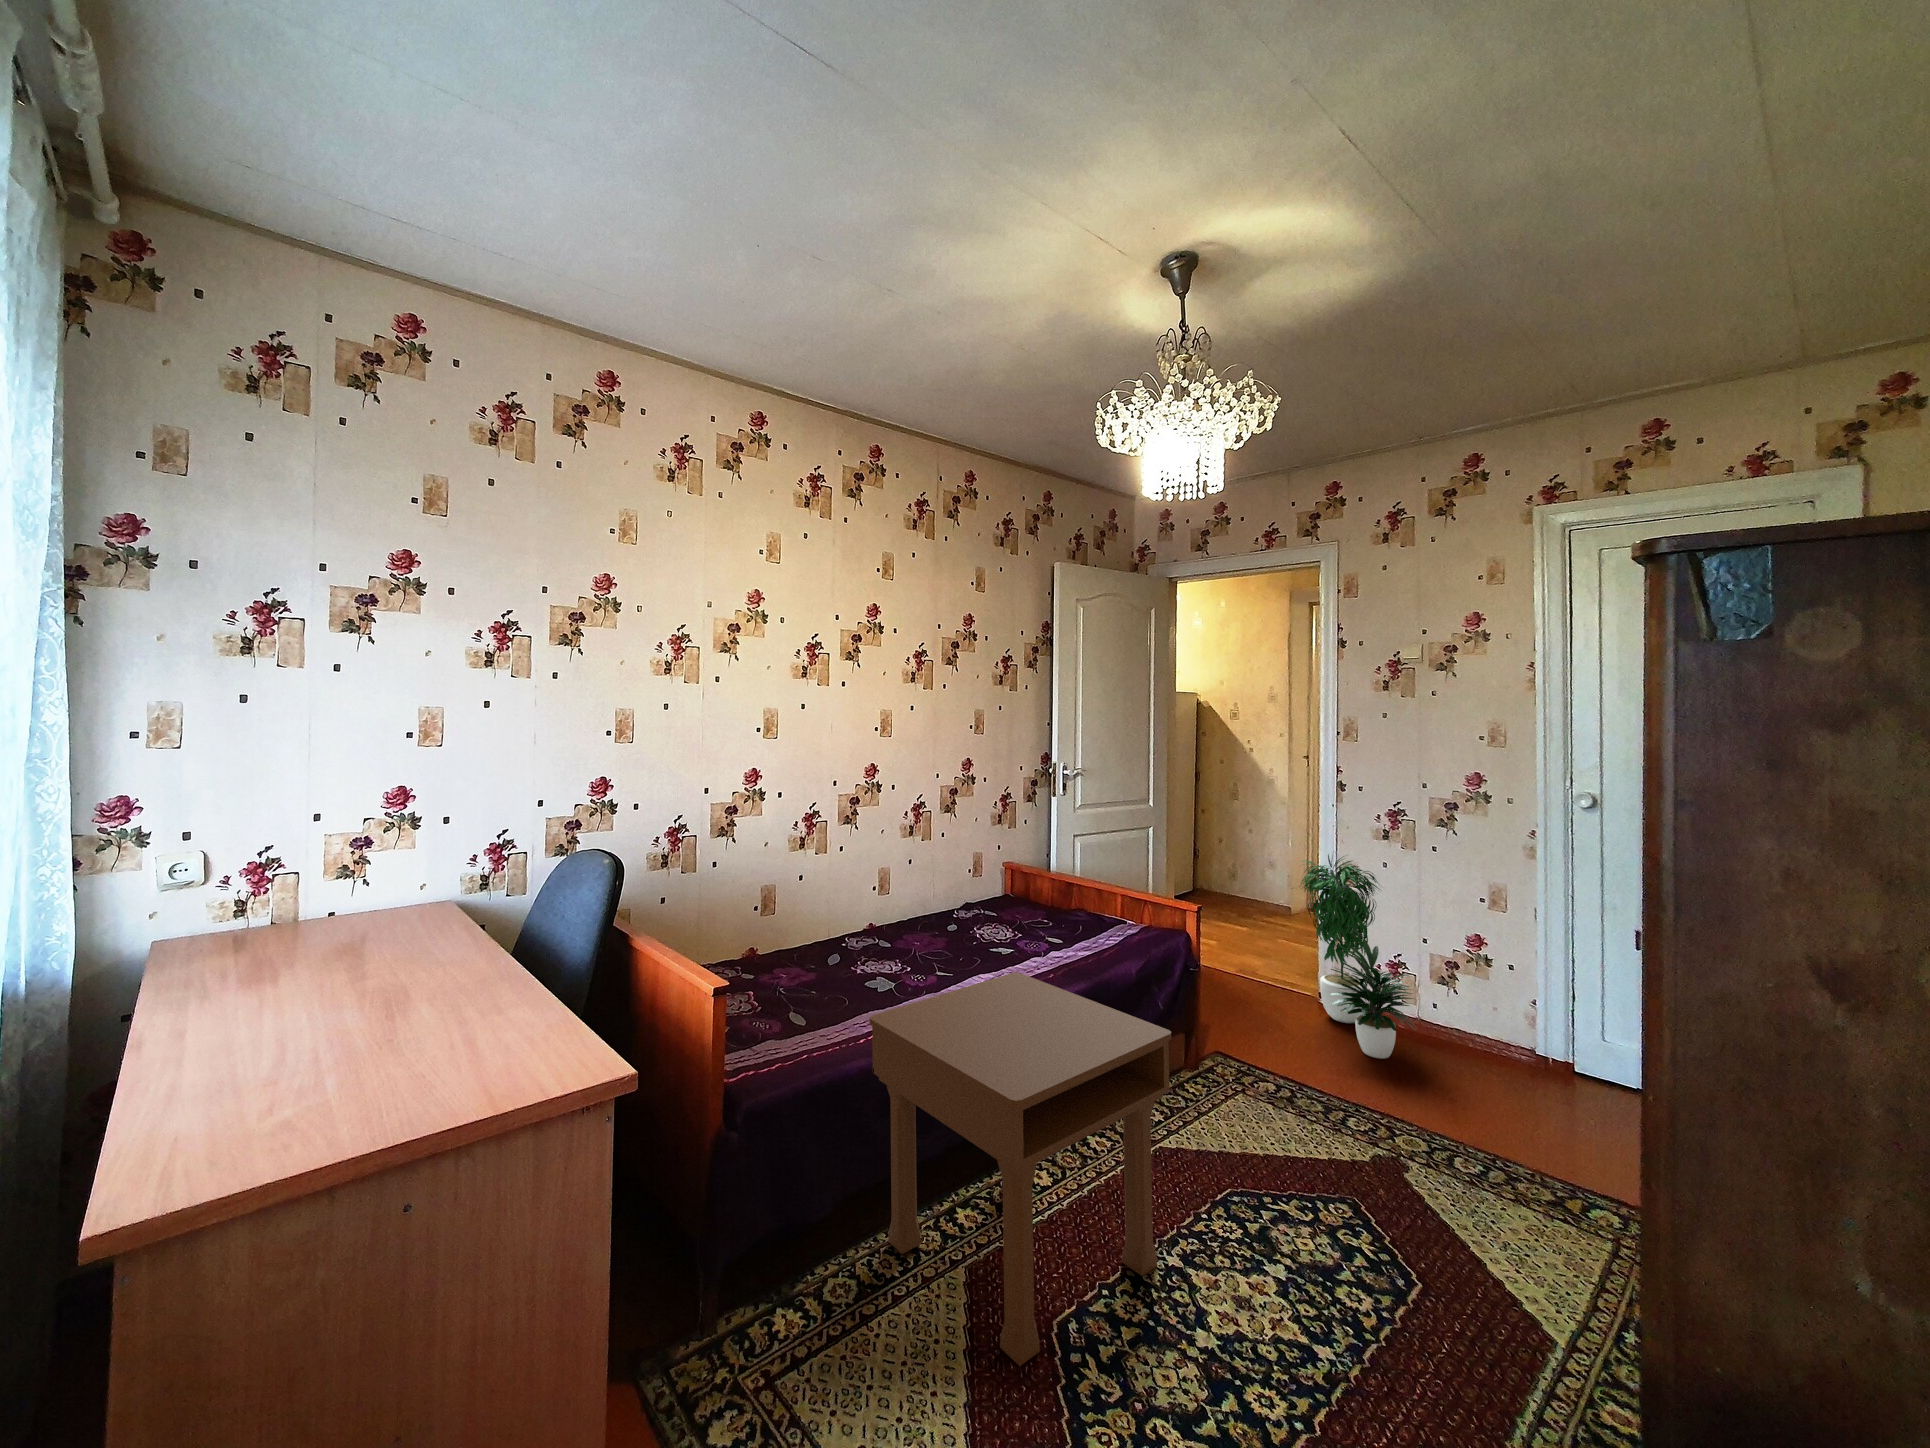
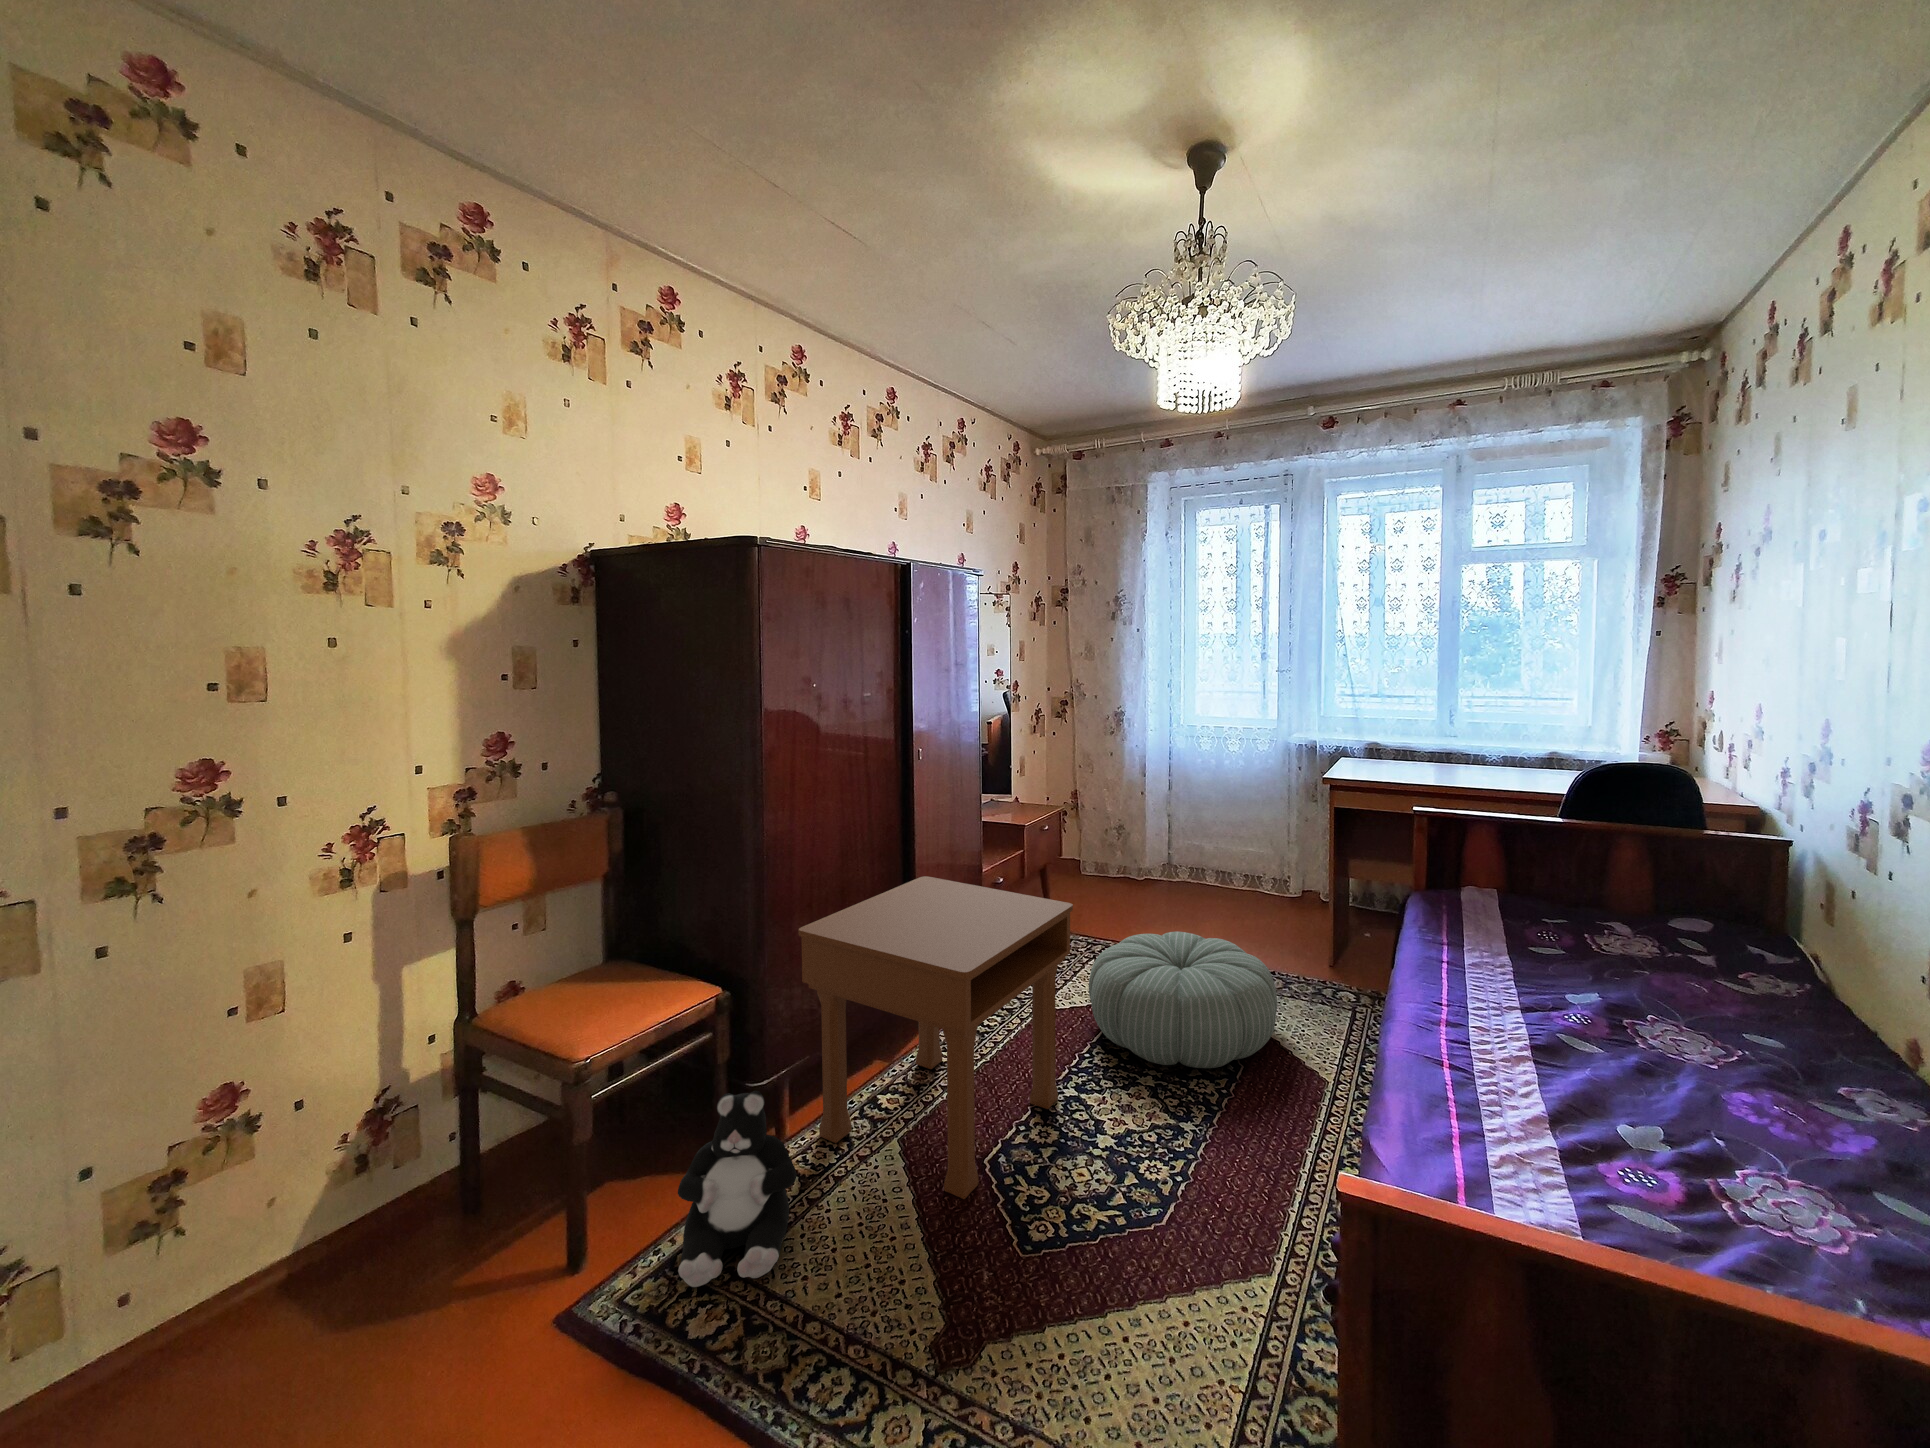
potted plant: present [1301,854,1415,1059] -> none [1130,756,1218,919]
pouf: none [1214,1074,1479,1277] -> present [1089,932,1277,1068]
plush toy: none [718,1180,843,1391] -> present [678,1091,796,1287]

